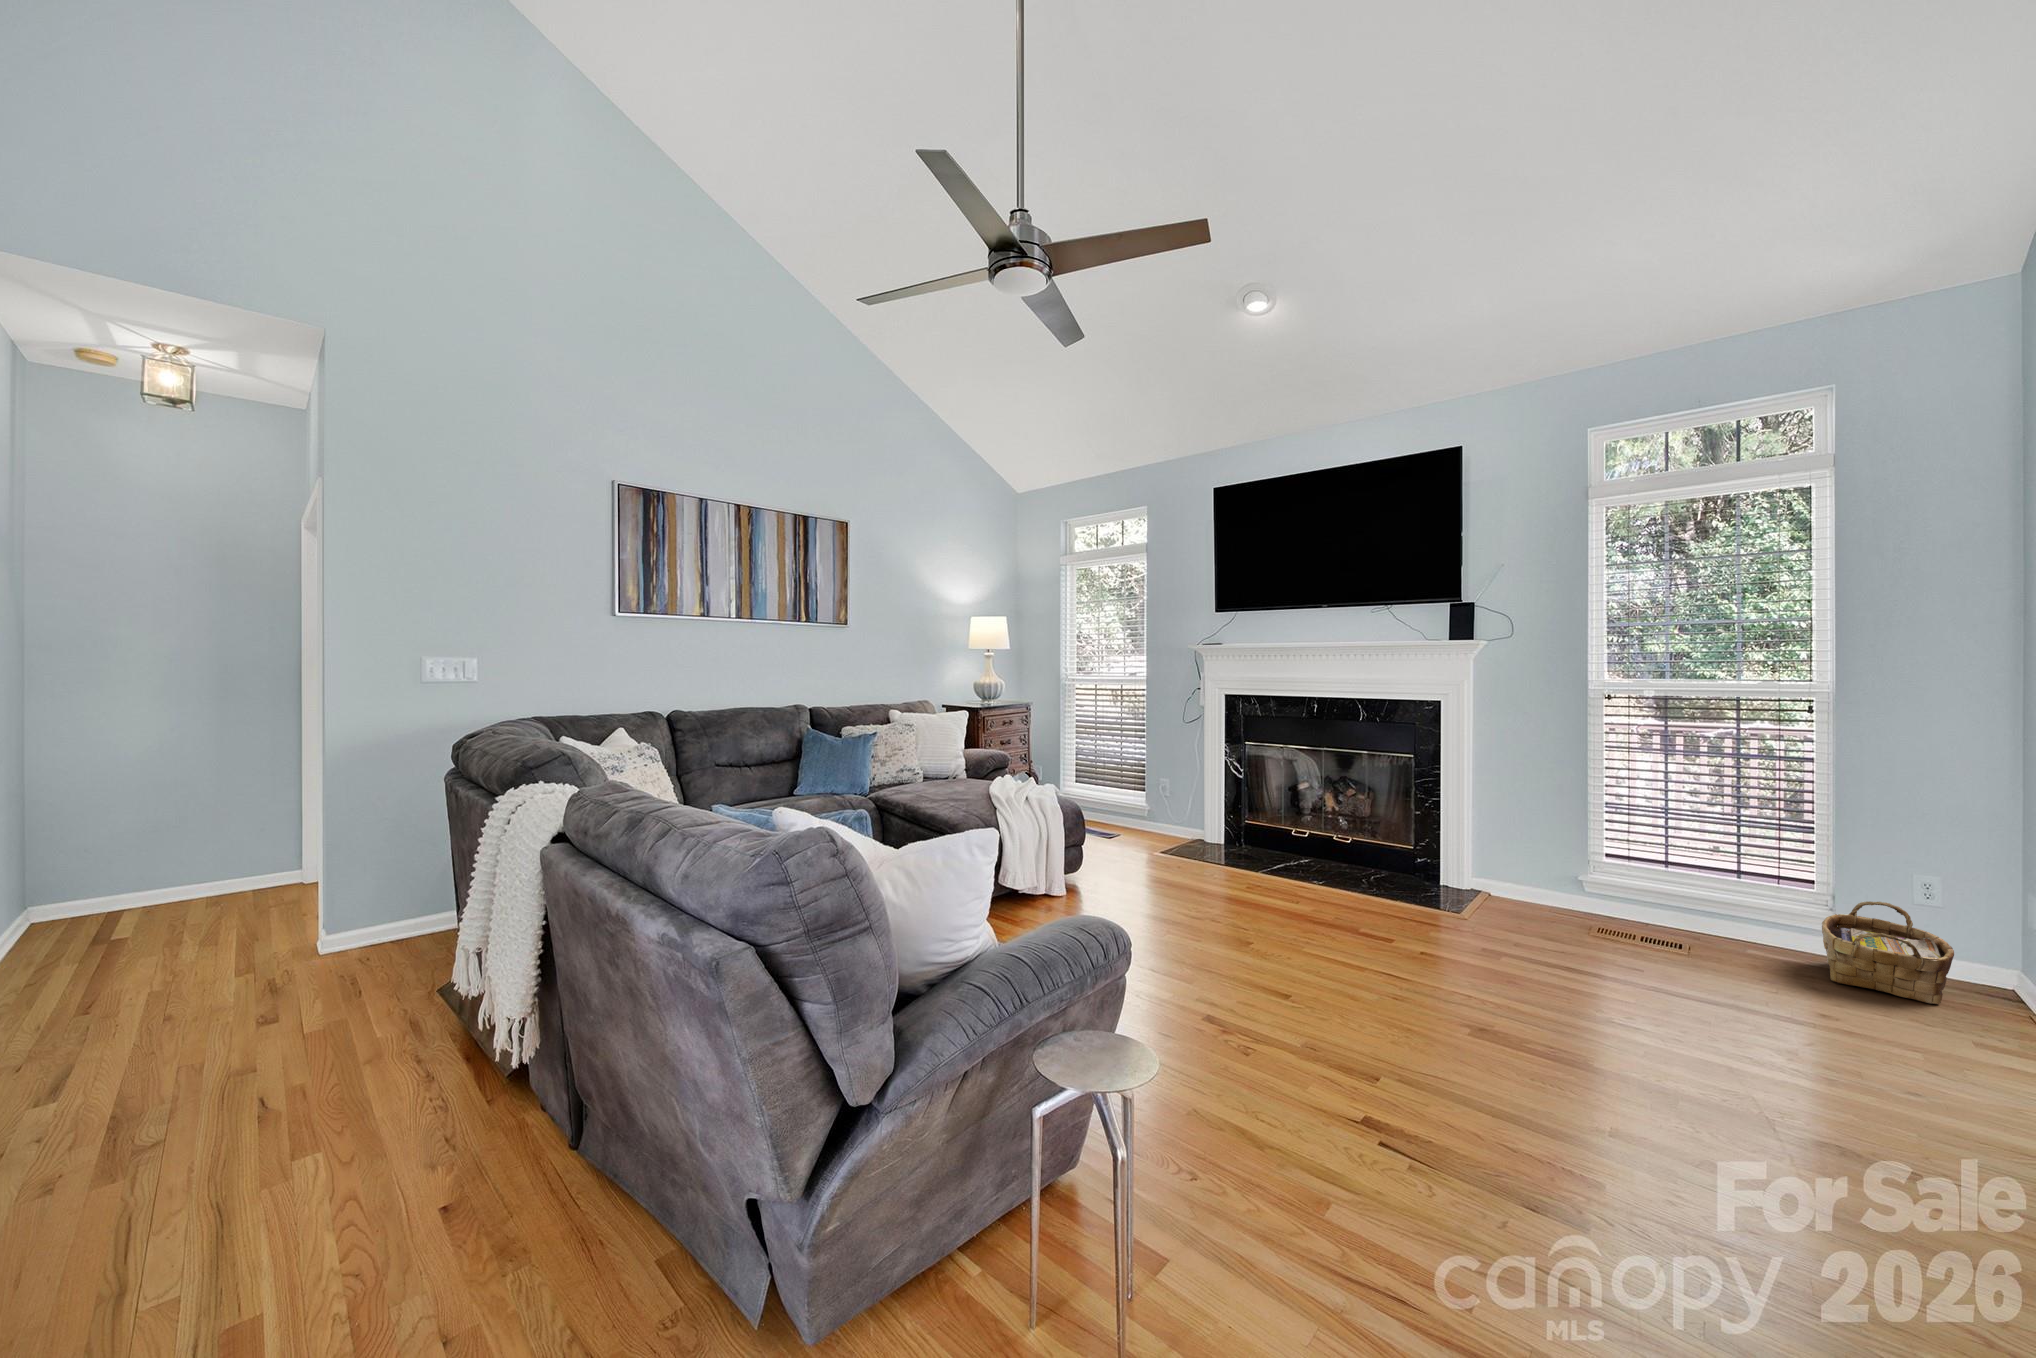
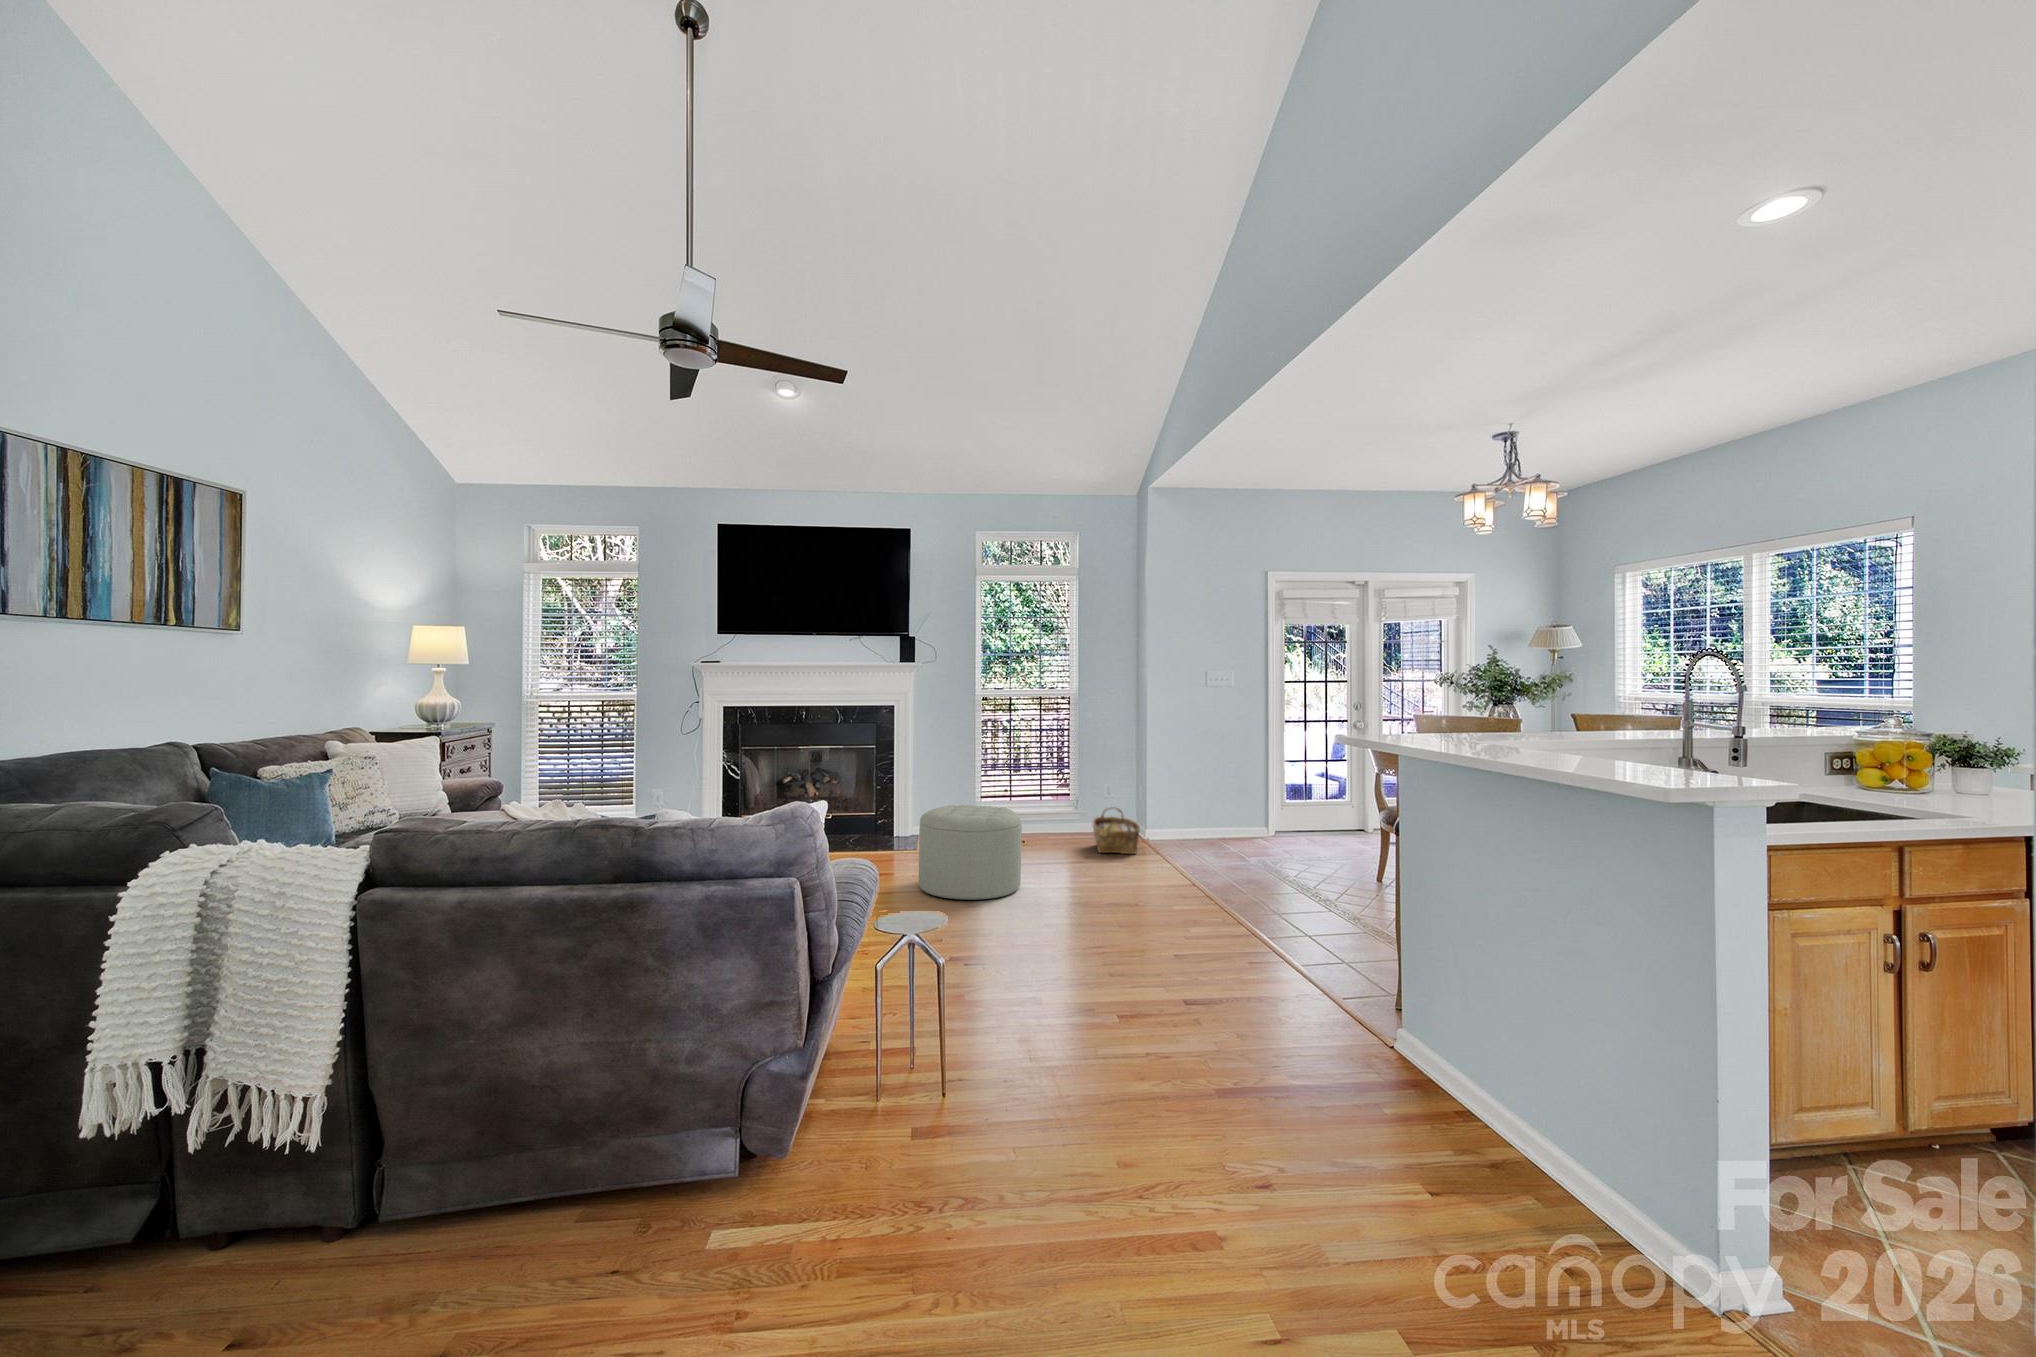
ottoman: none [1423,850,1613,1015] -> present [919,805,1022,900]

